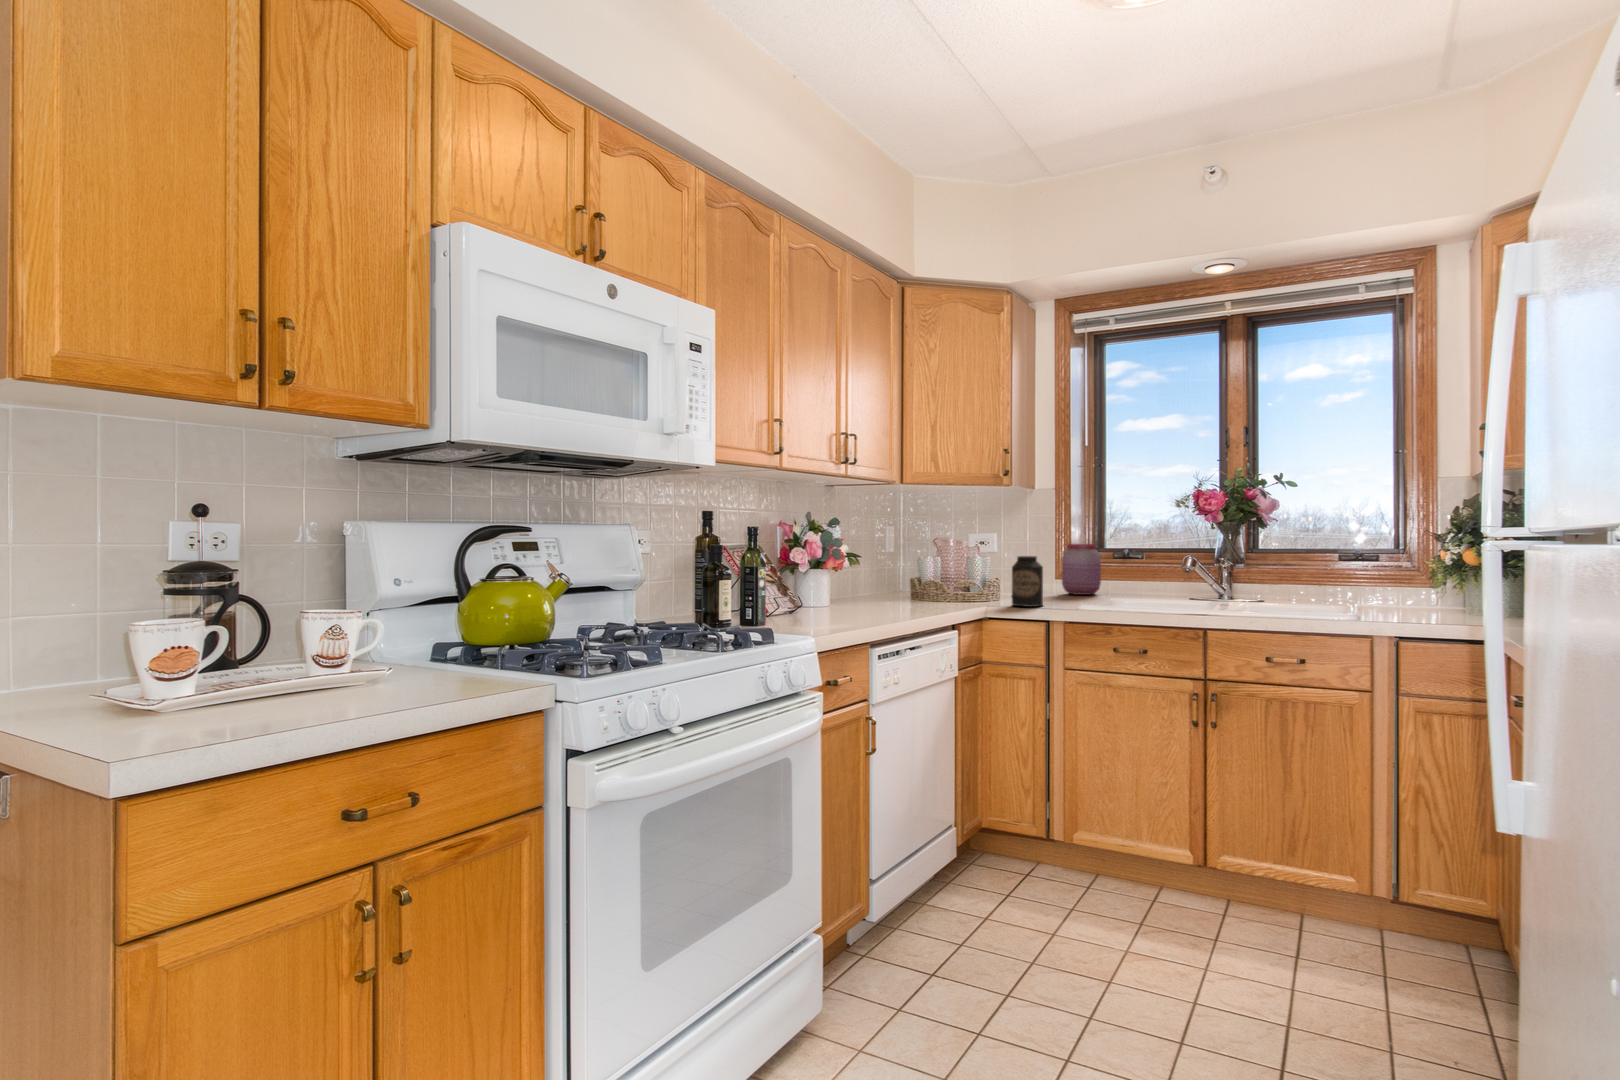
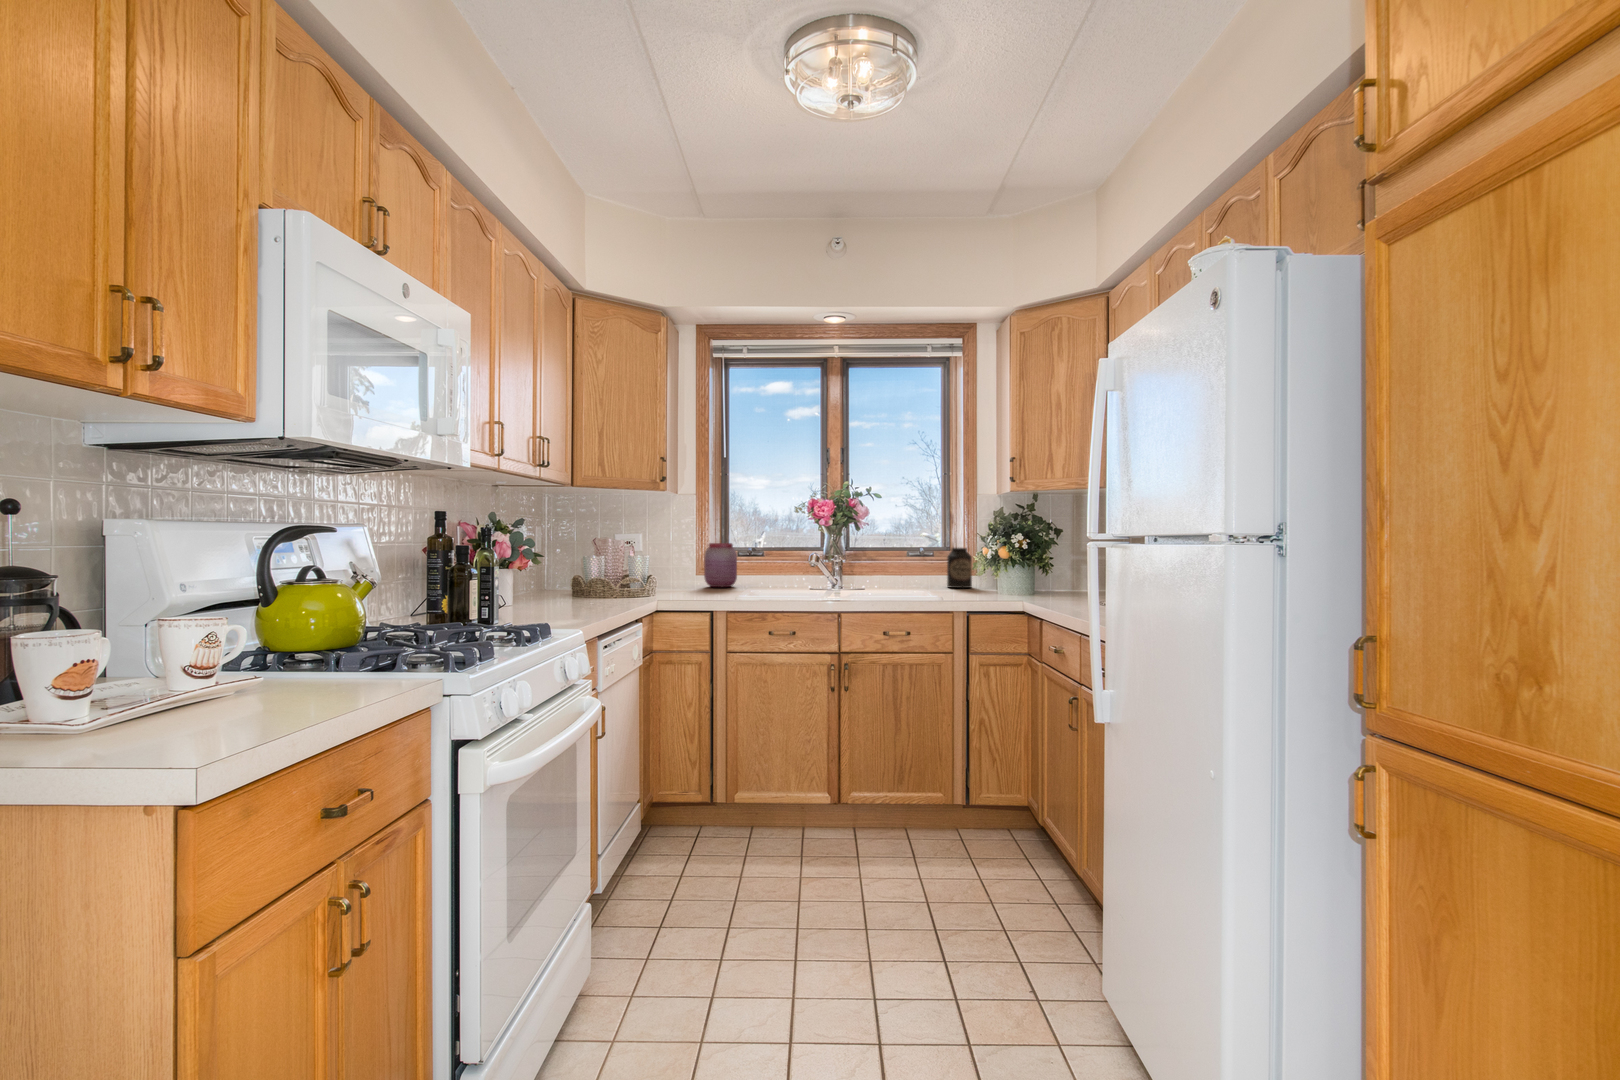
canister: present [1012,556,1043,607] -> present [947,548,972,588]

